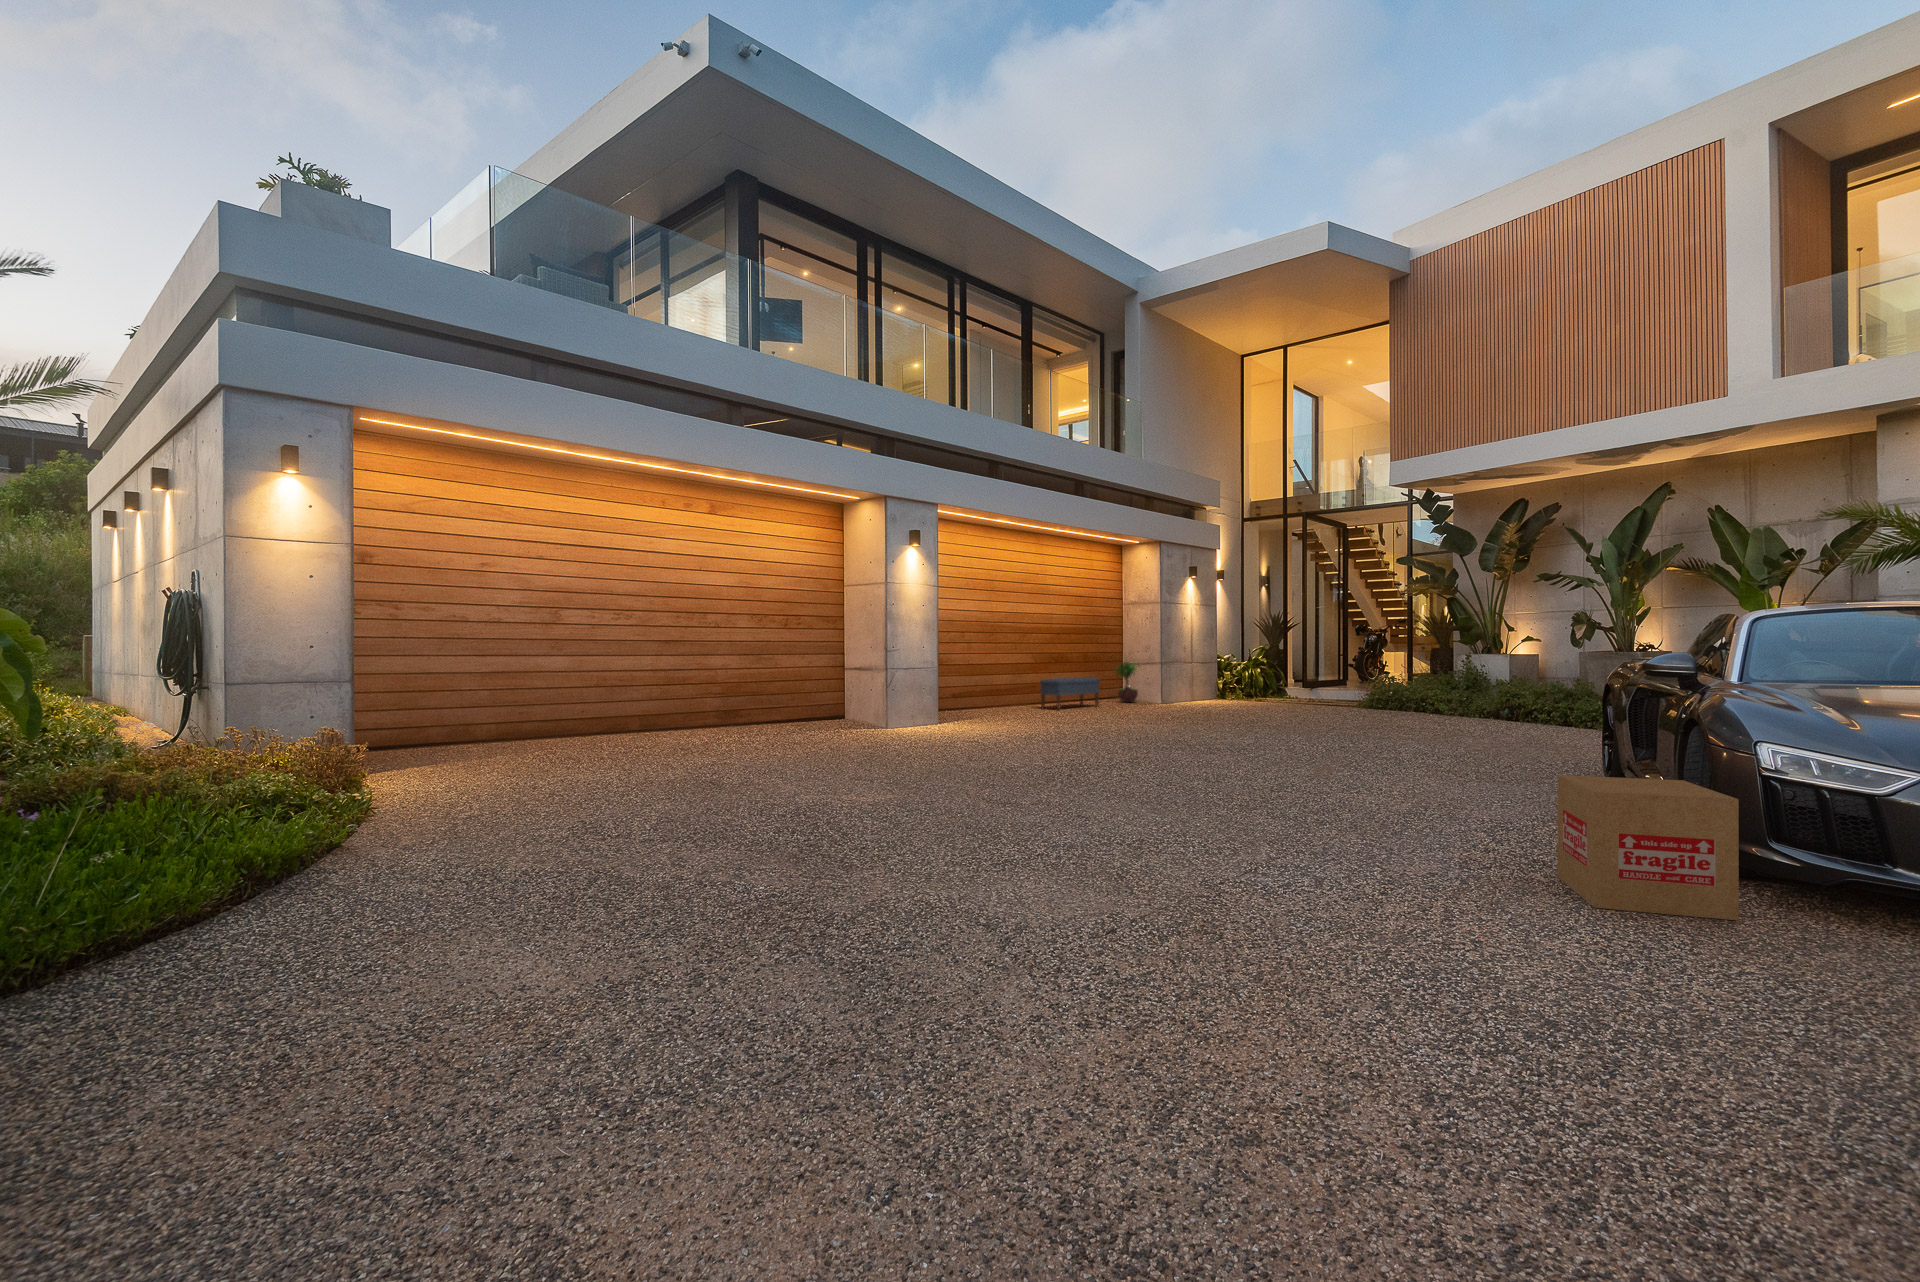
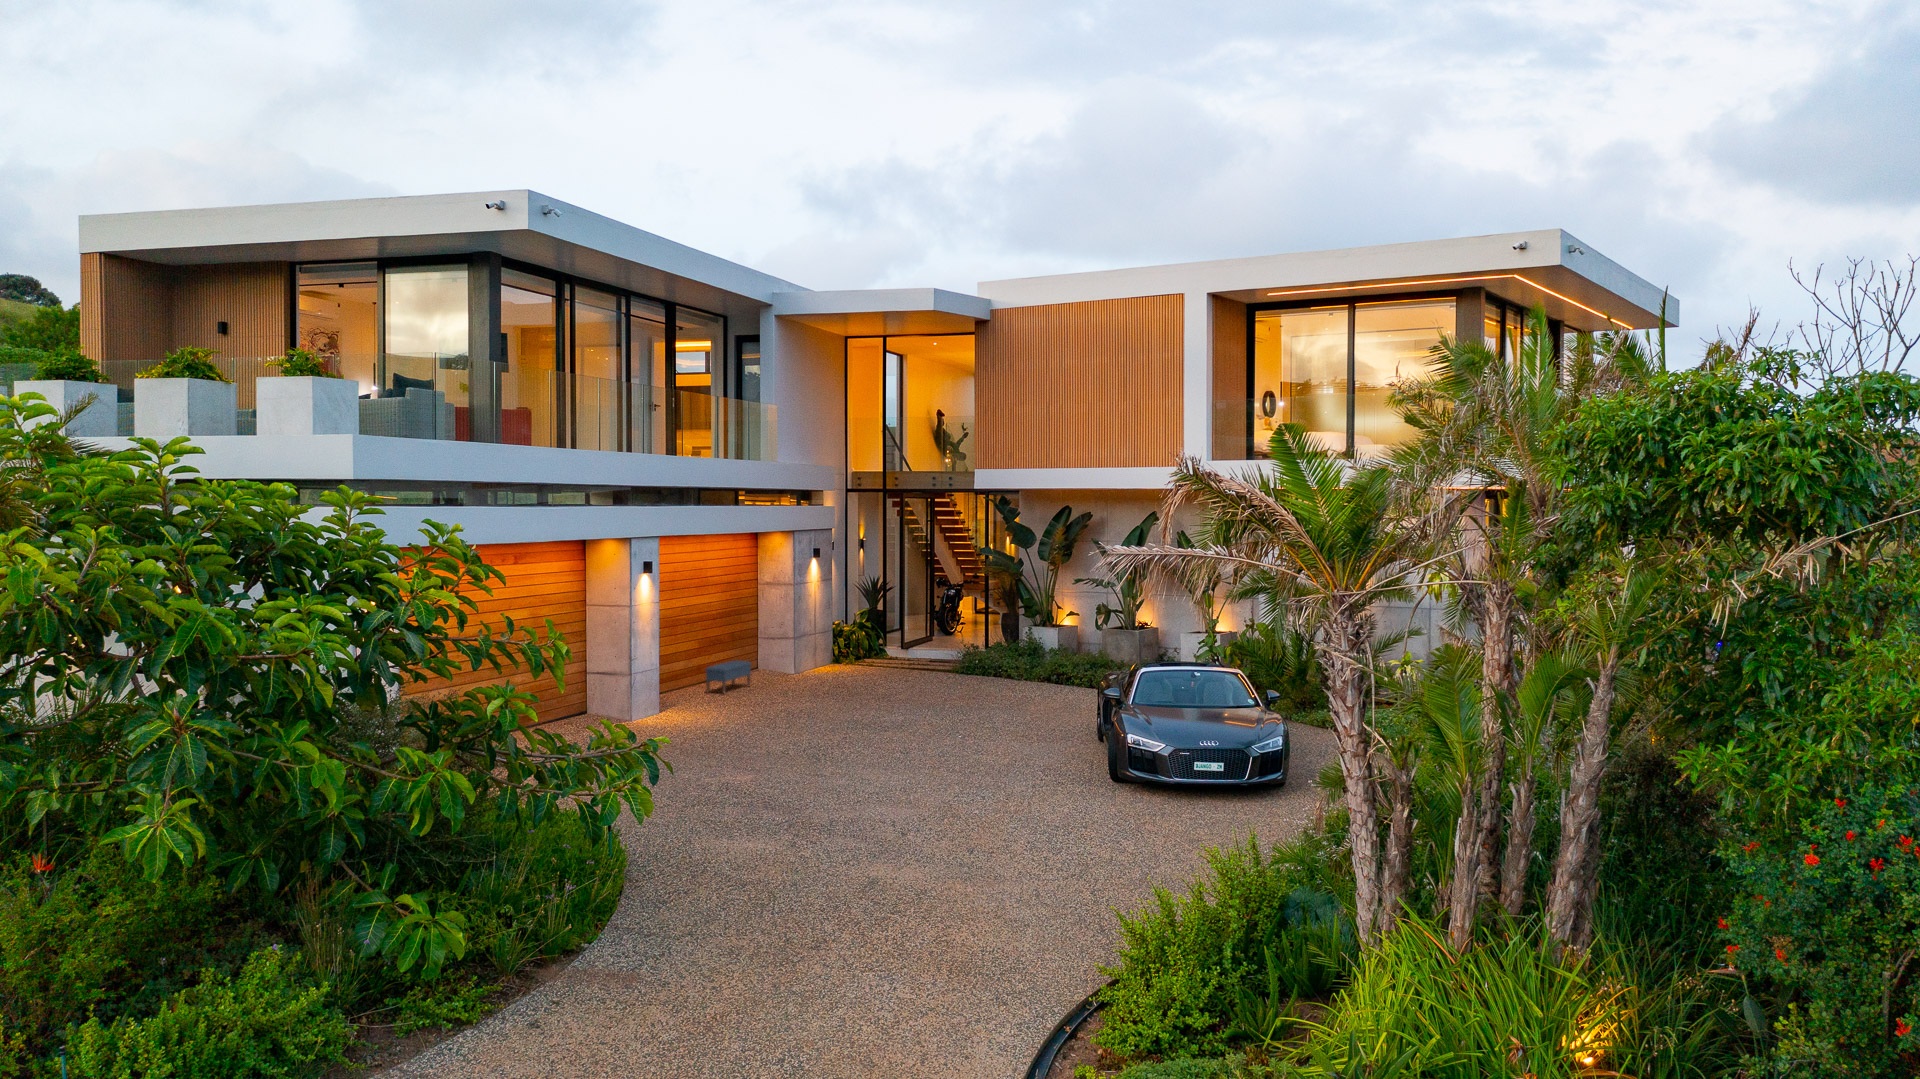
potted tree: present [1116,662,1138,703] -> none [755,639,779,678]
cardboard box: present [1557,775,1739,920] -> none [1063,757,1111,805]

